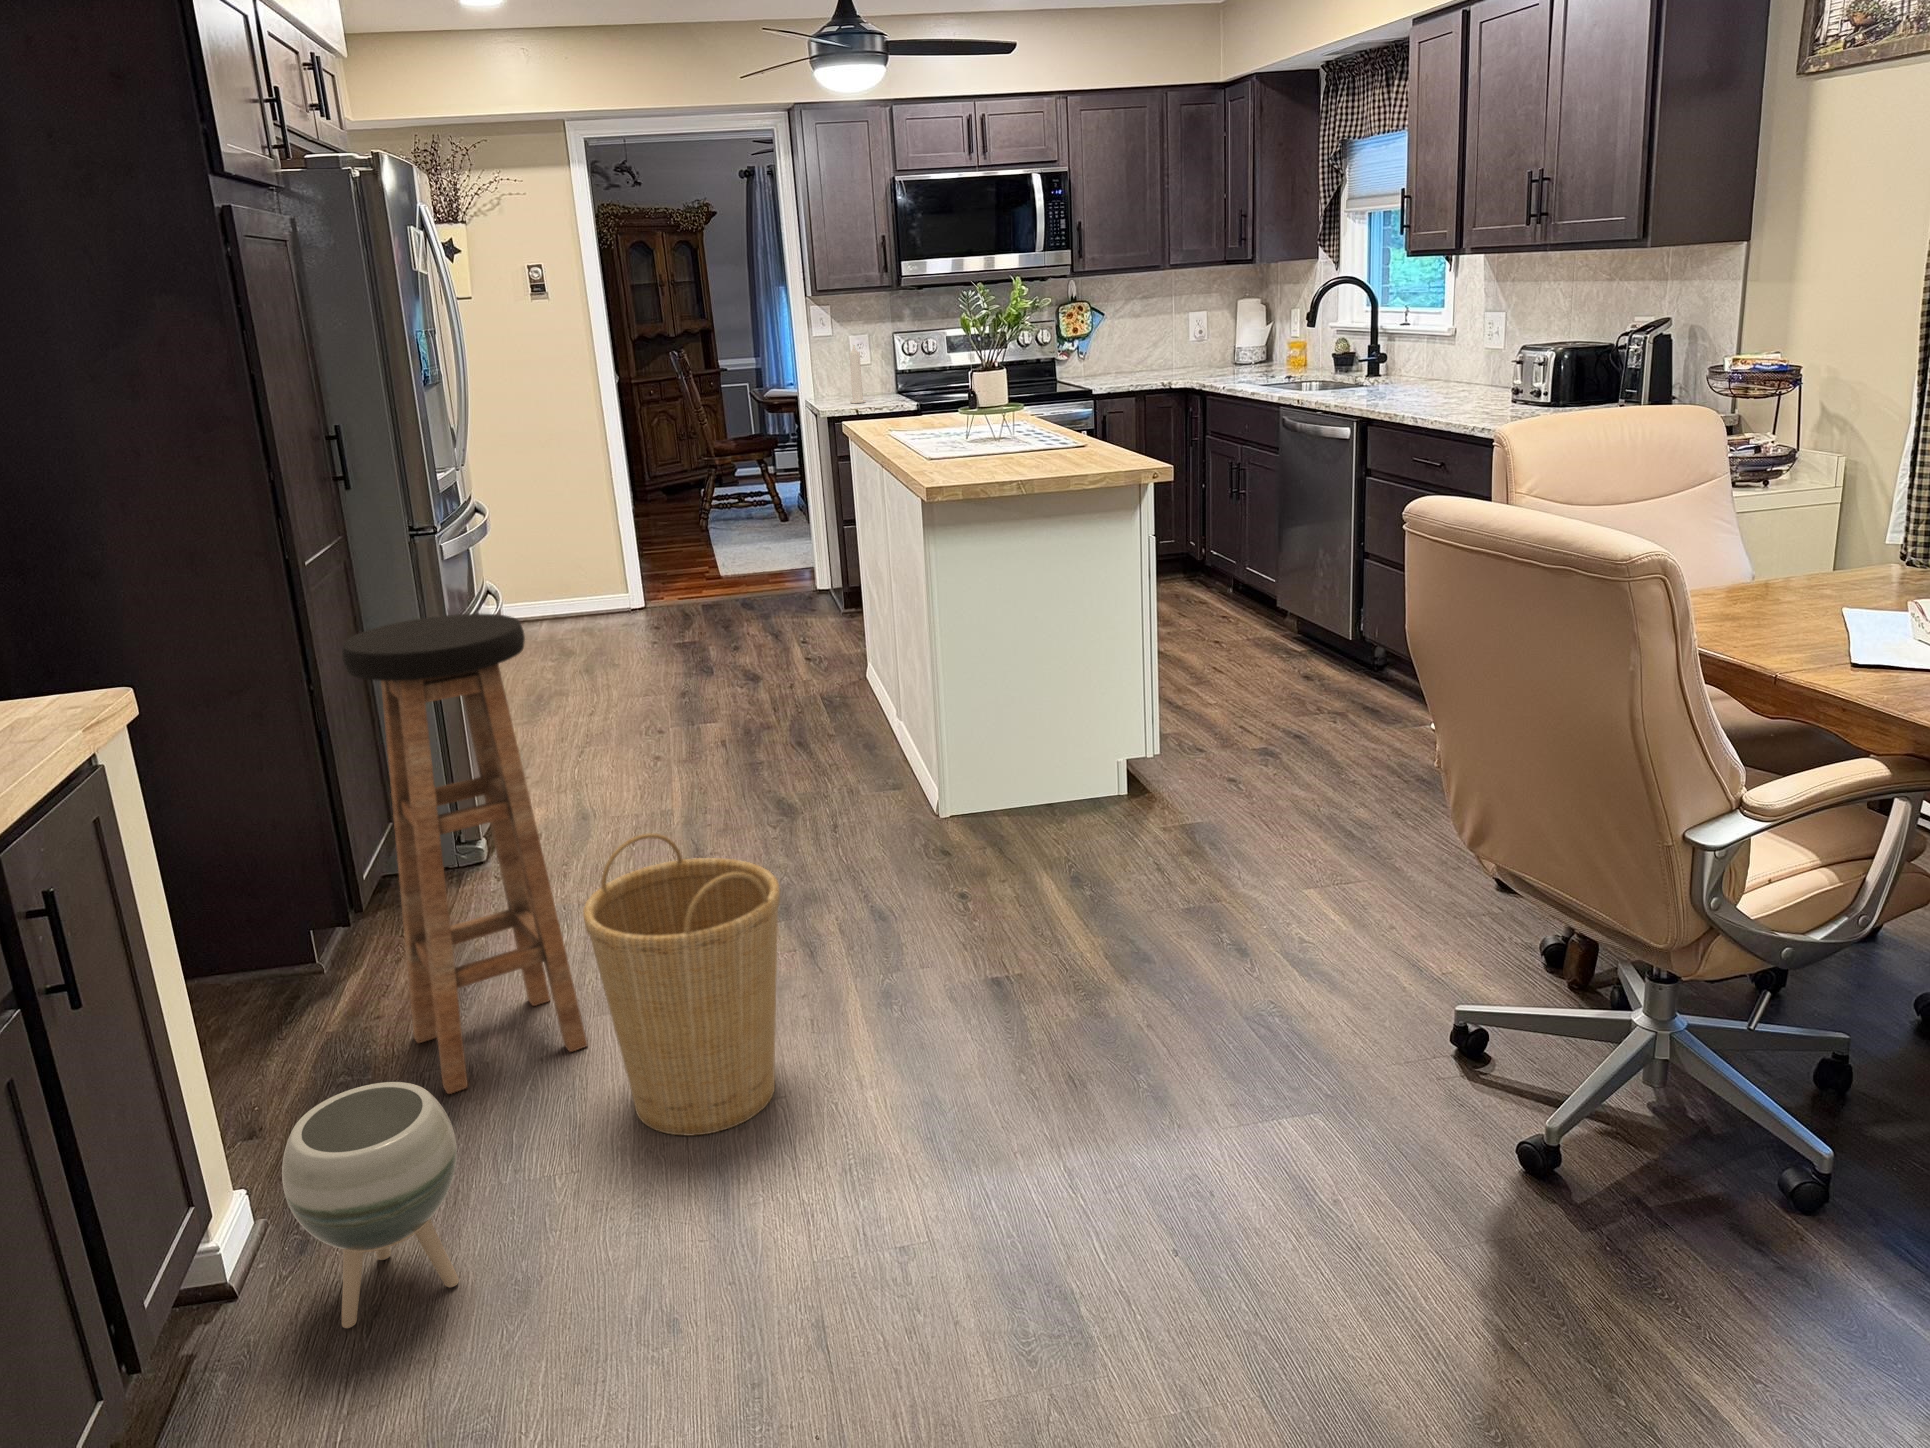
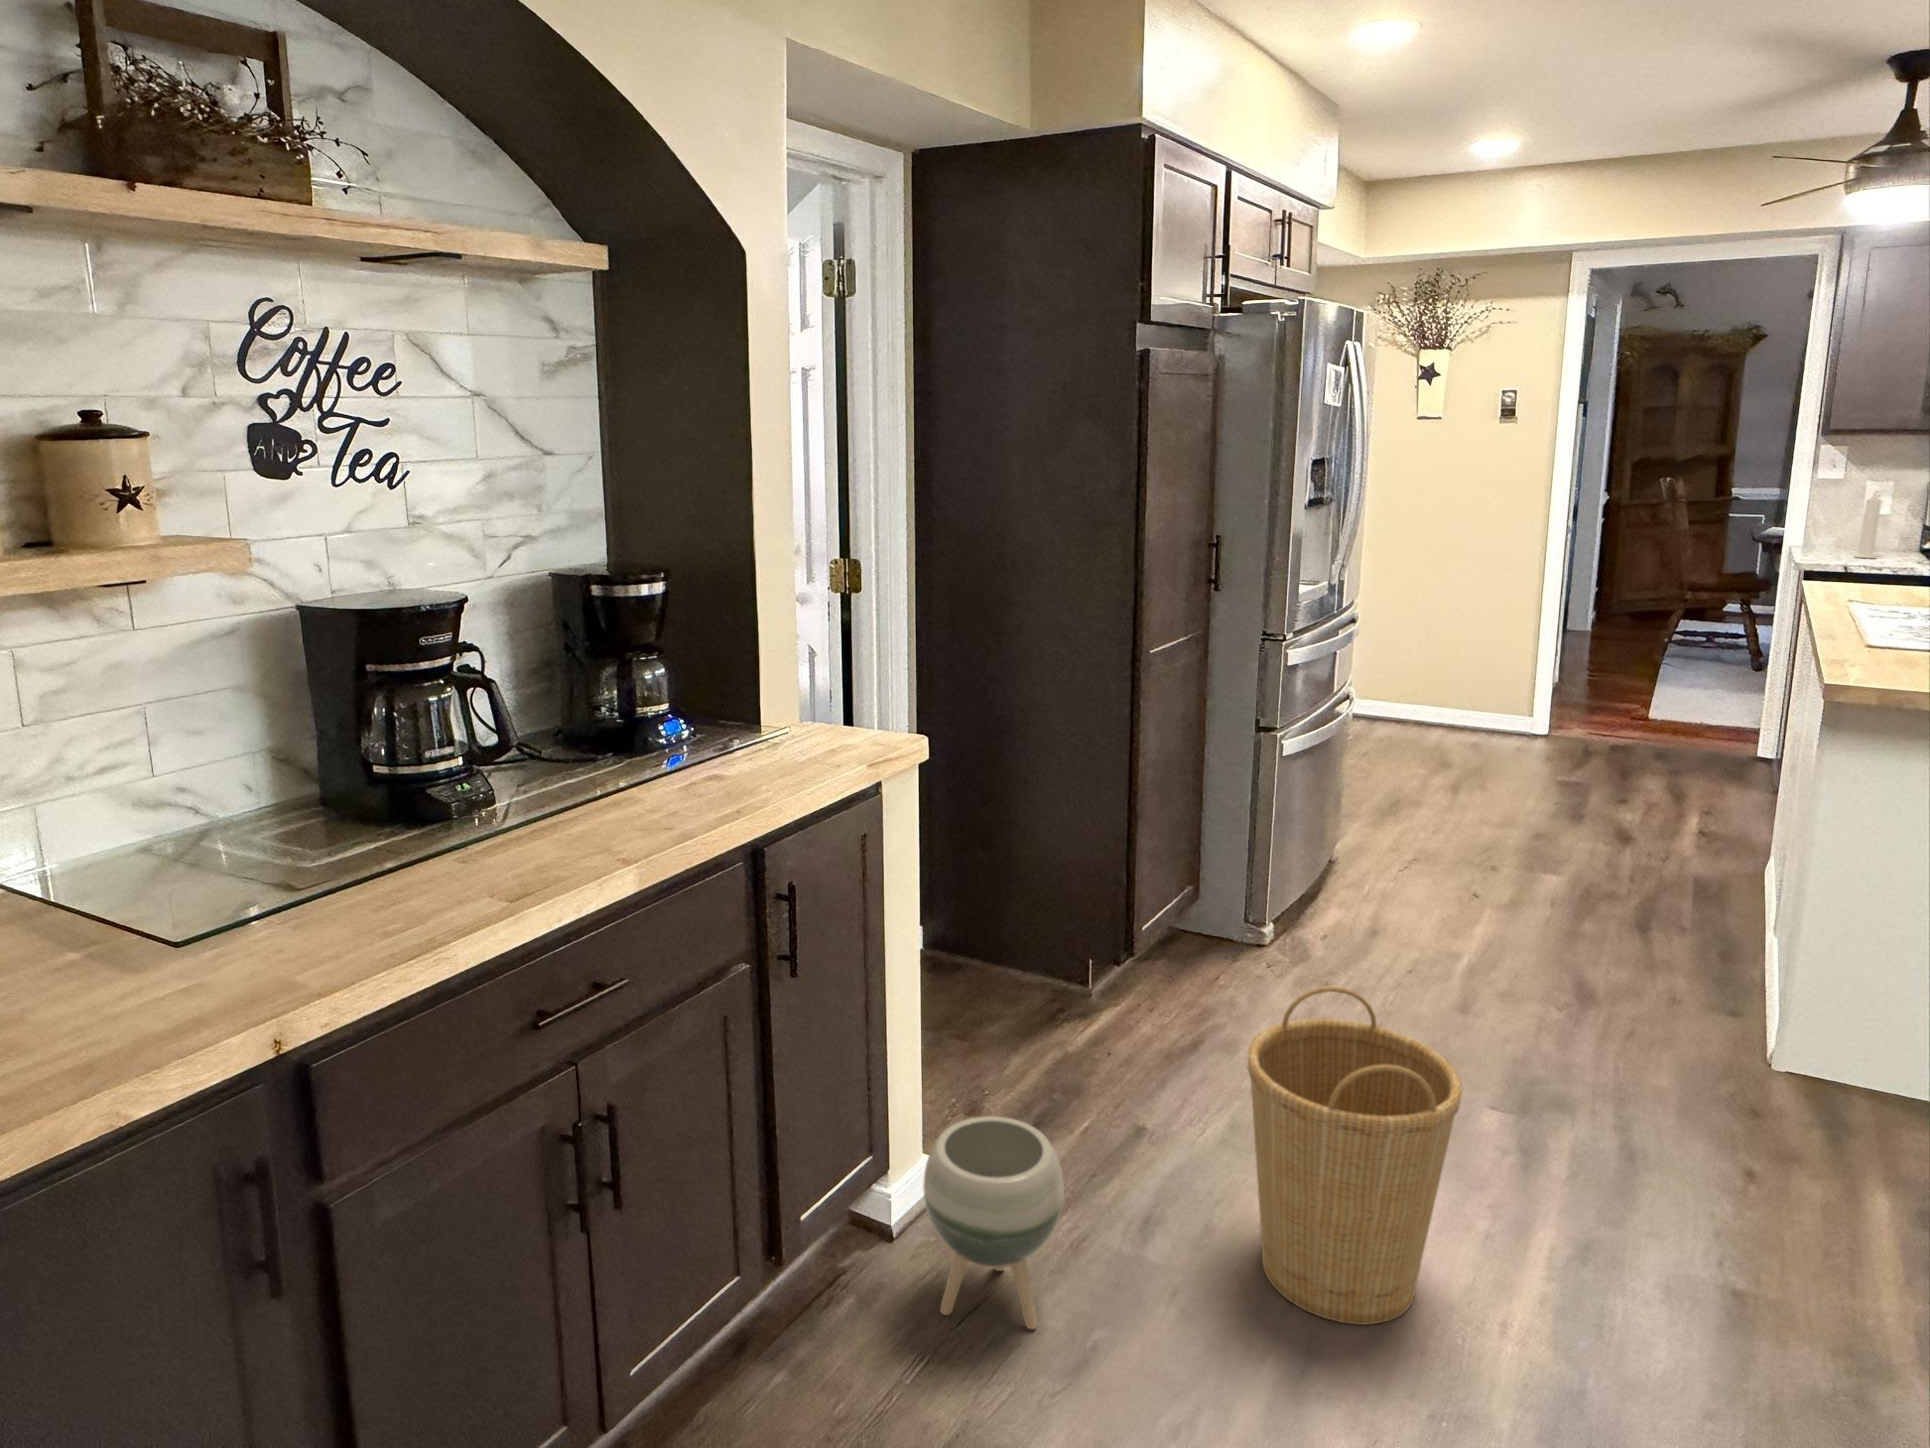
bar stool: present [342,614,587,1094] -> none [1120,722,1283,1163]

